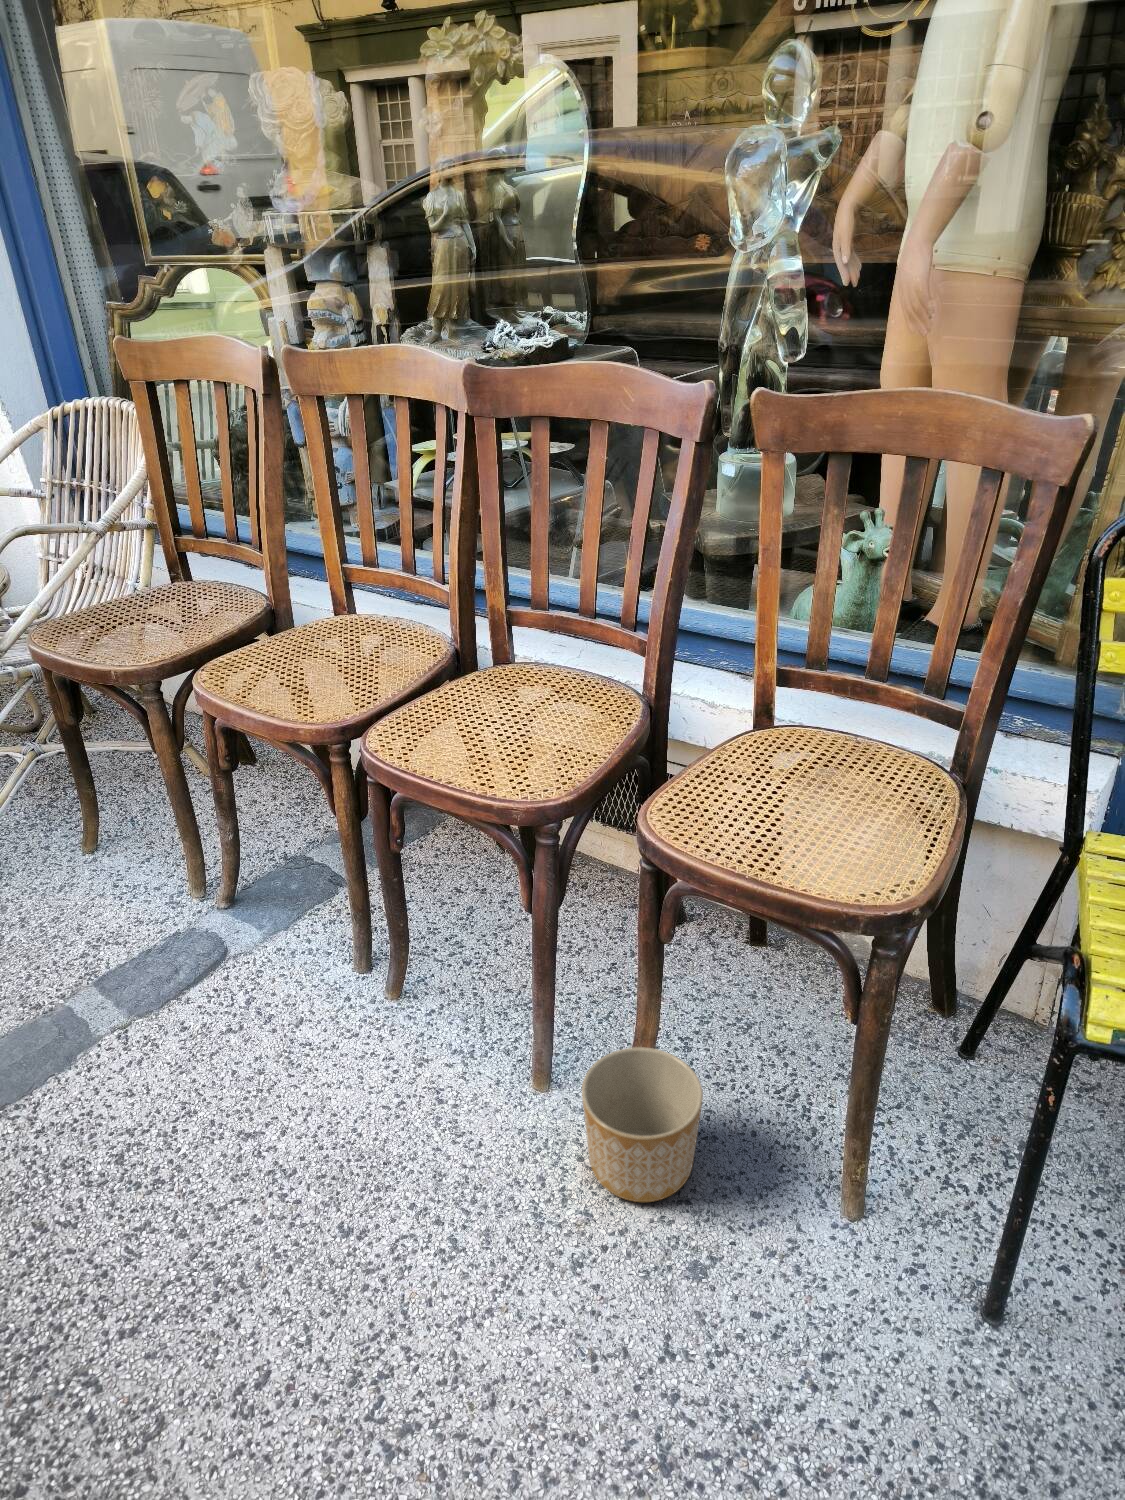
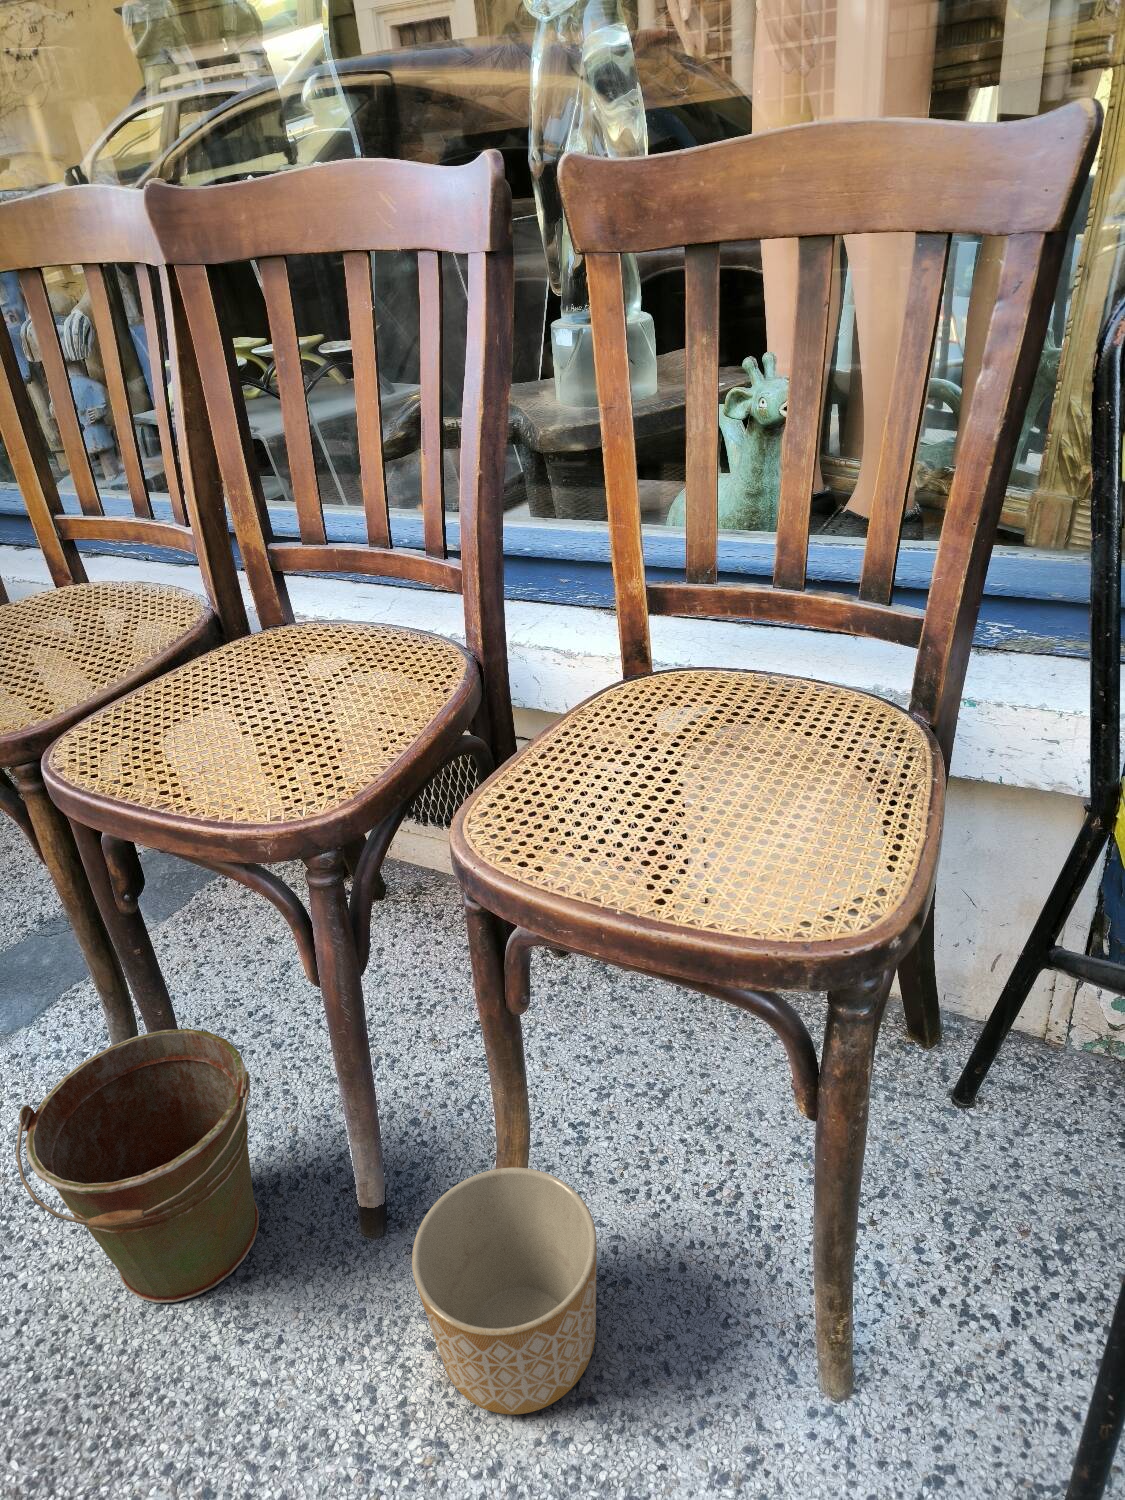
bucket: none [327,934,476,1114] -> present [16,1029,259,1303]

